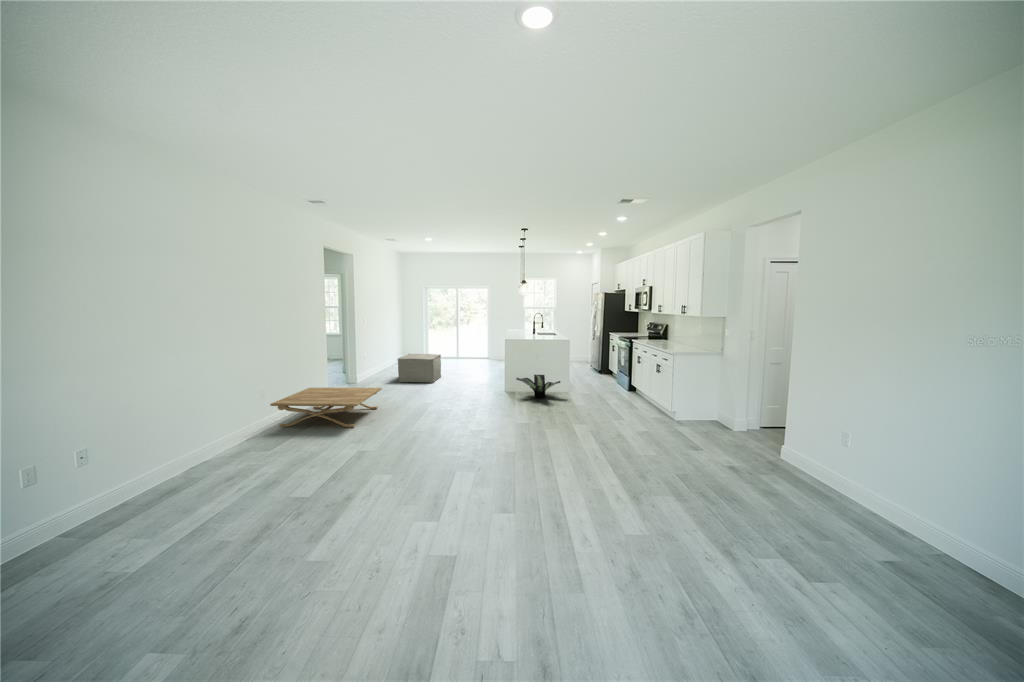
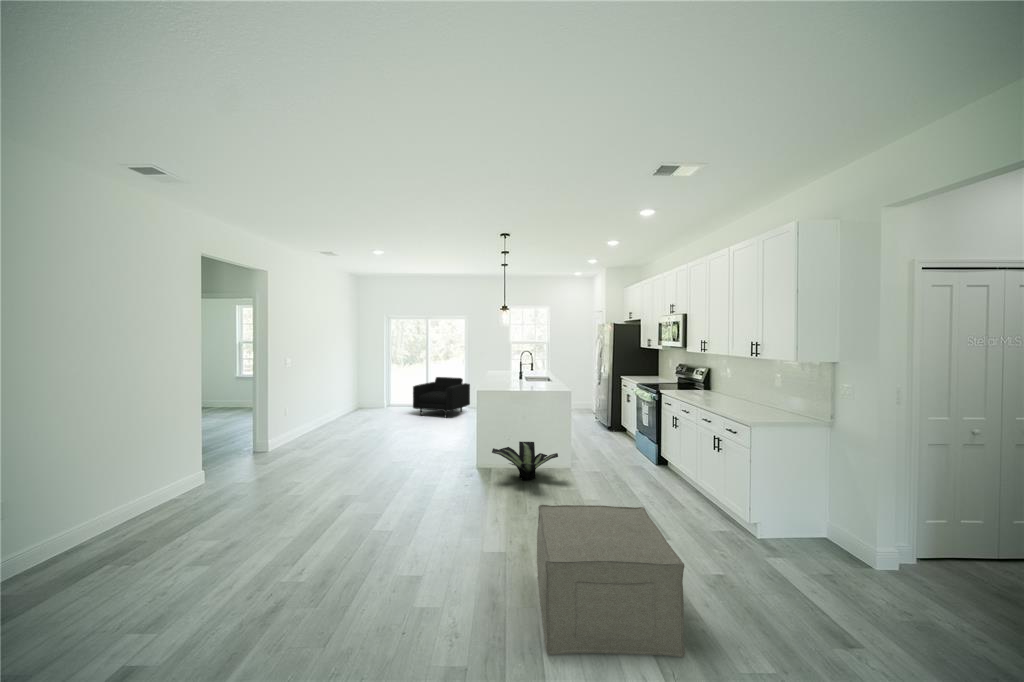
armchair: none [450,335,494,365] -> present [413,377,470,418]
ottoman: present [398,354,441,383] -> present [537,505,685,657]
coffee table: present [270,388,382,427] -> none [40,474,274,563]

